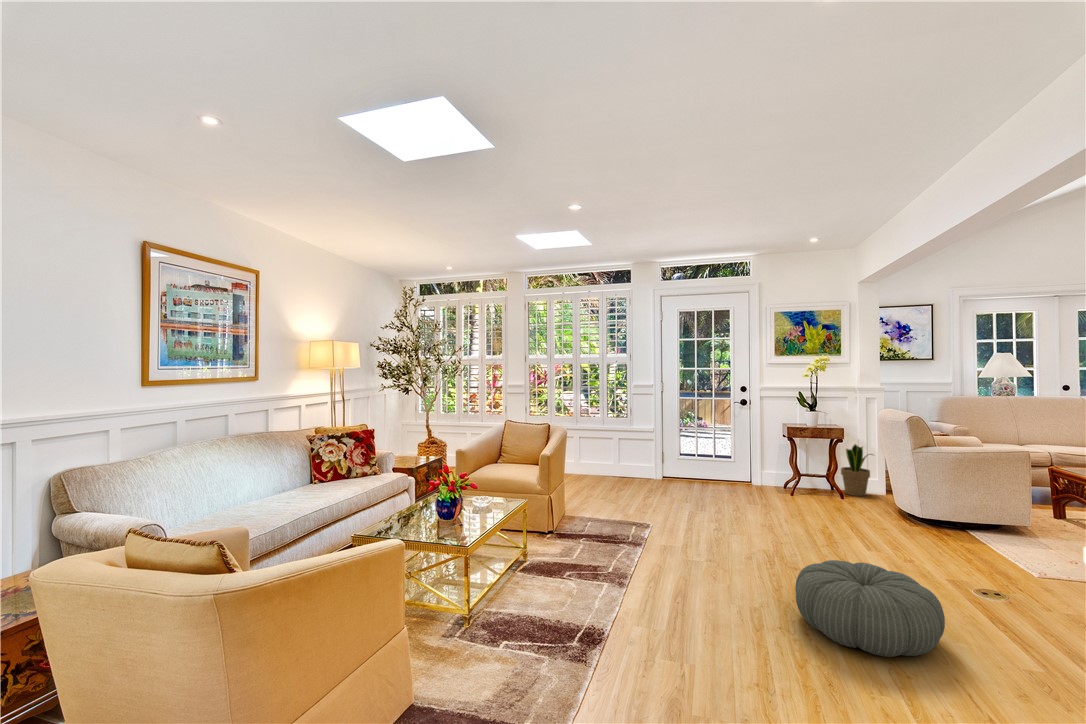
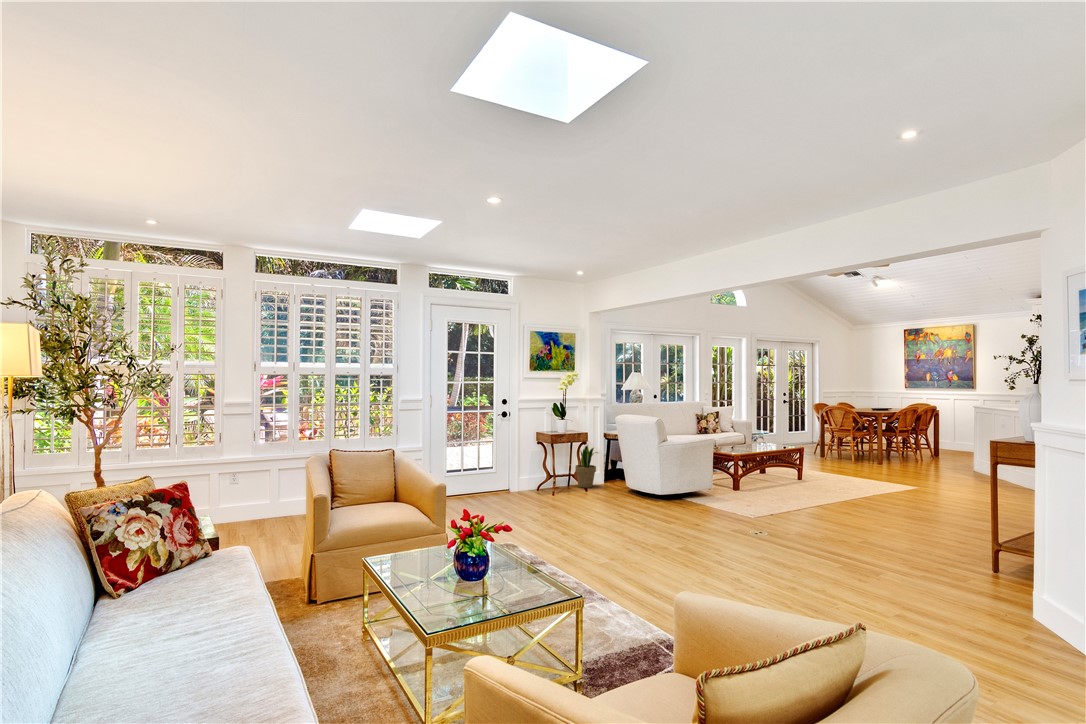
pouf: present [796,560,945,657] -> none [707,526,799,582]

